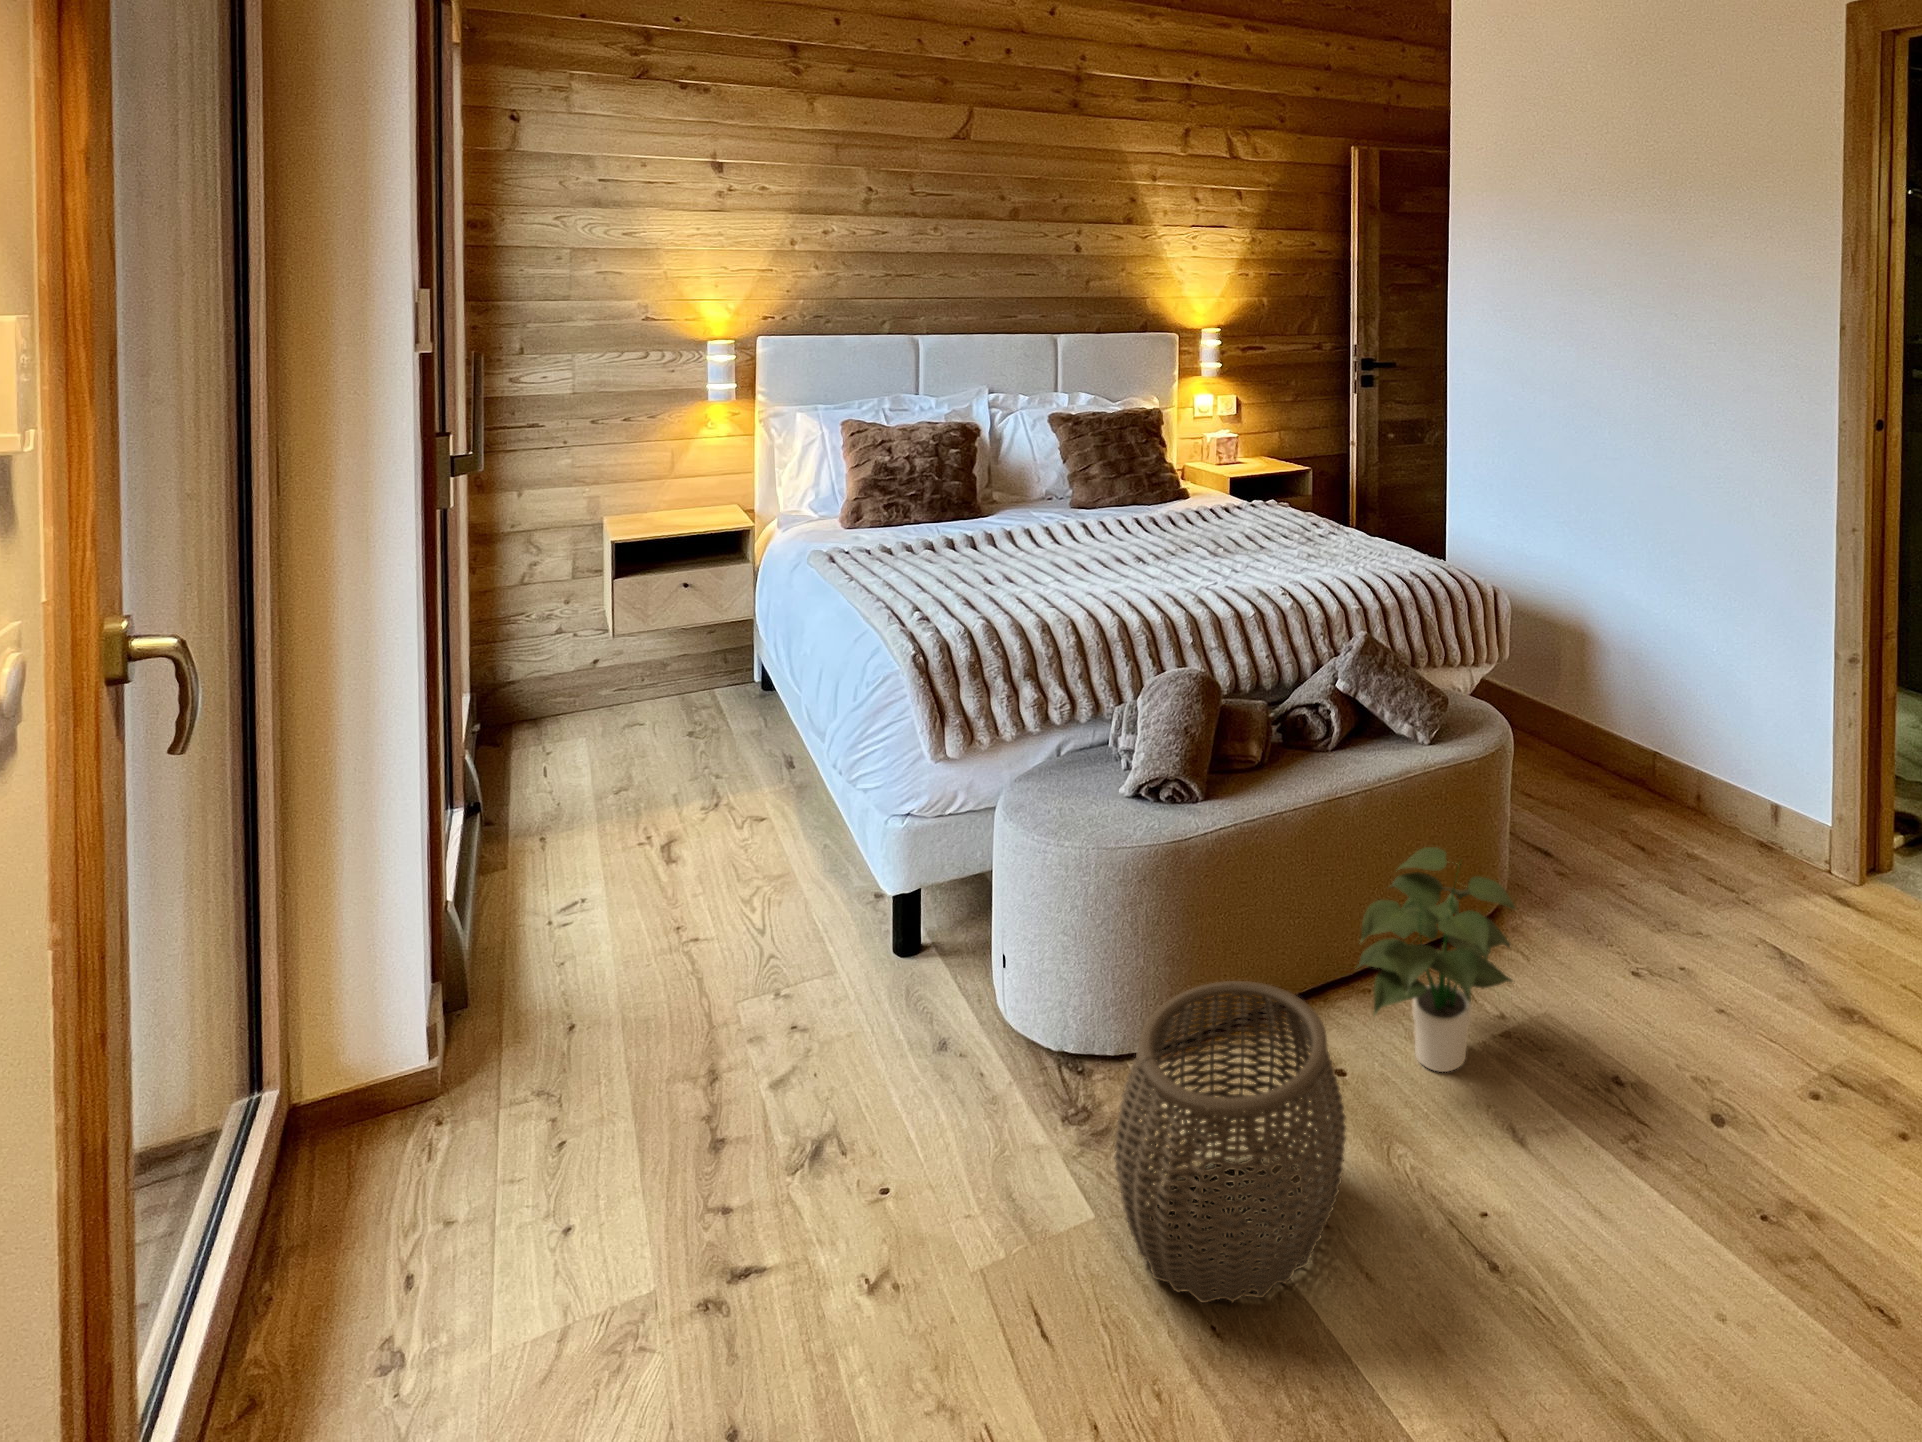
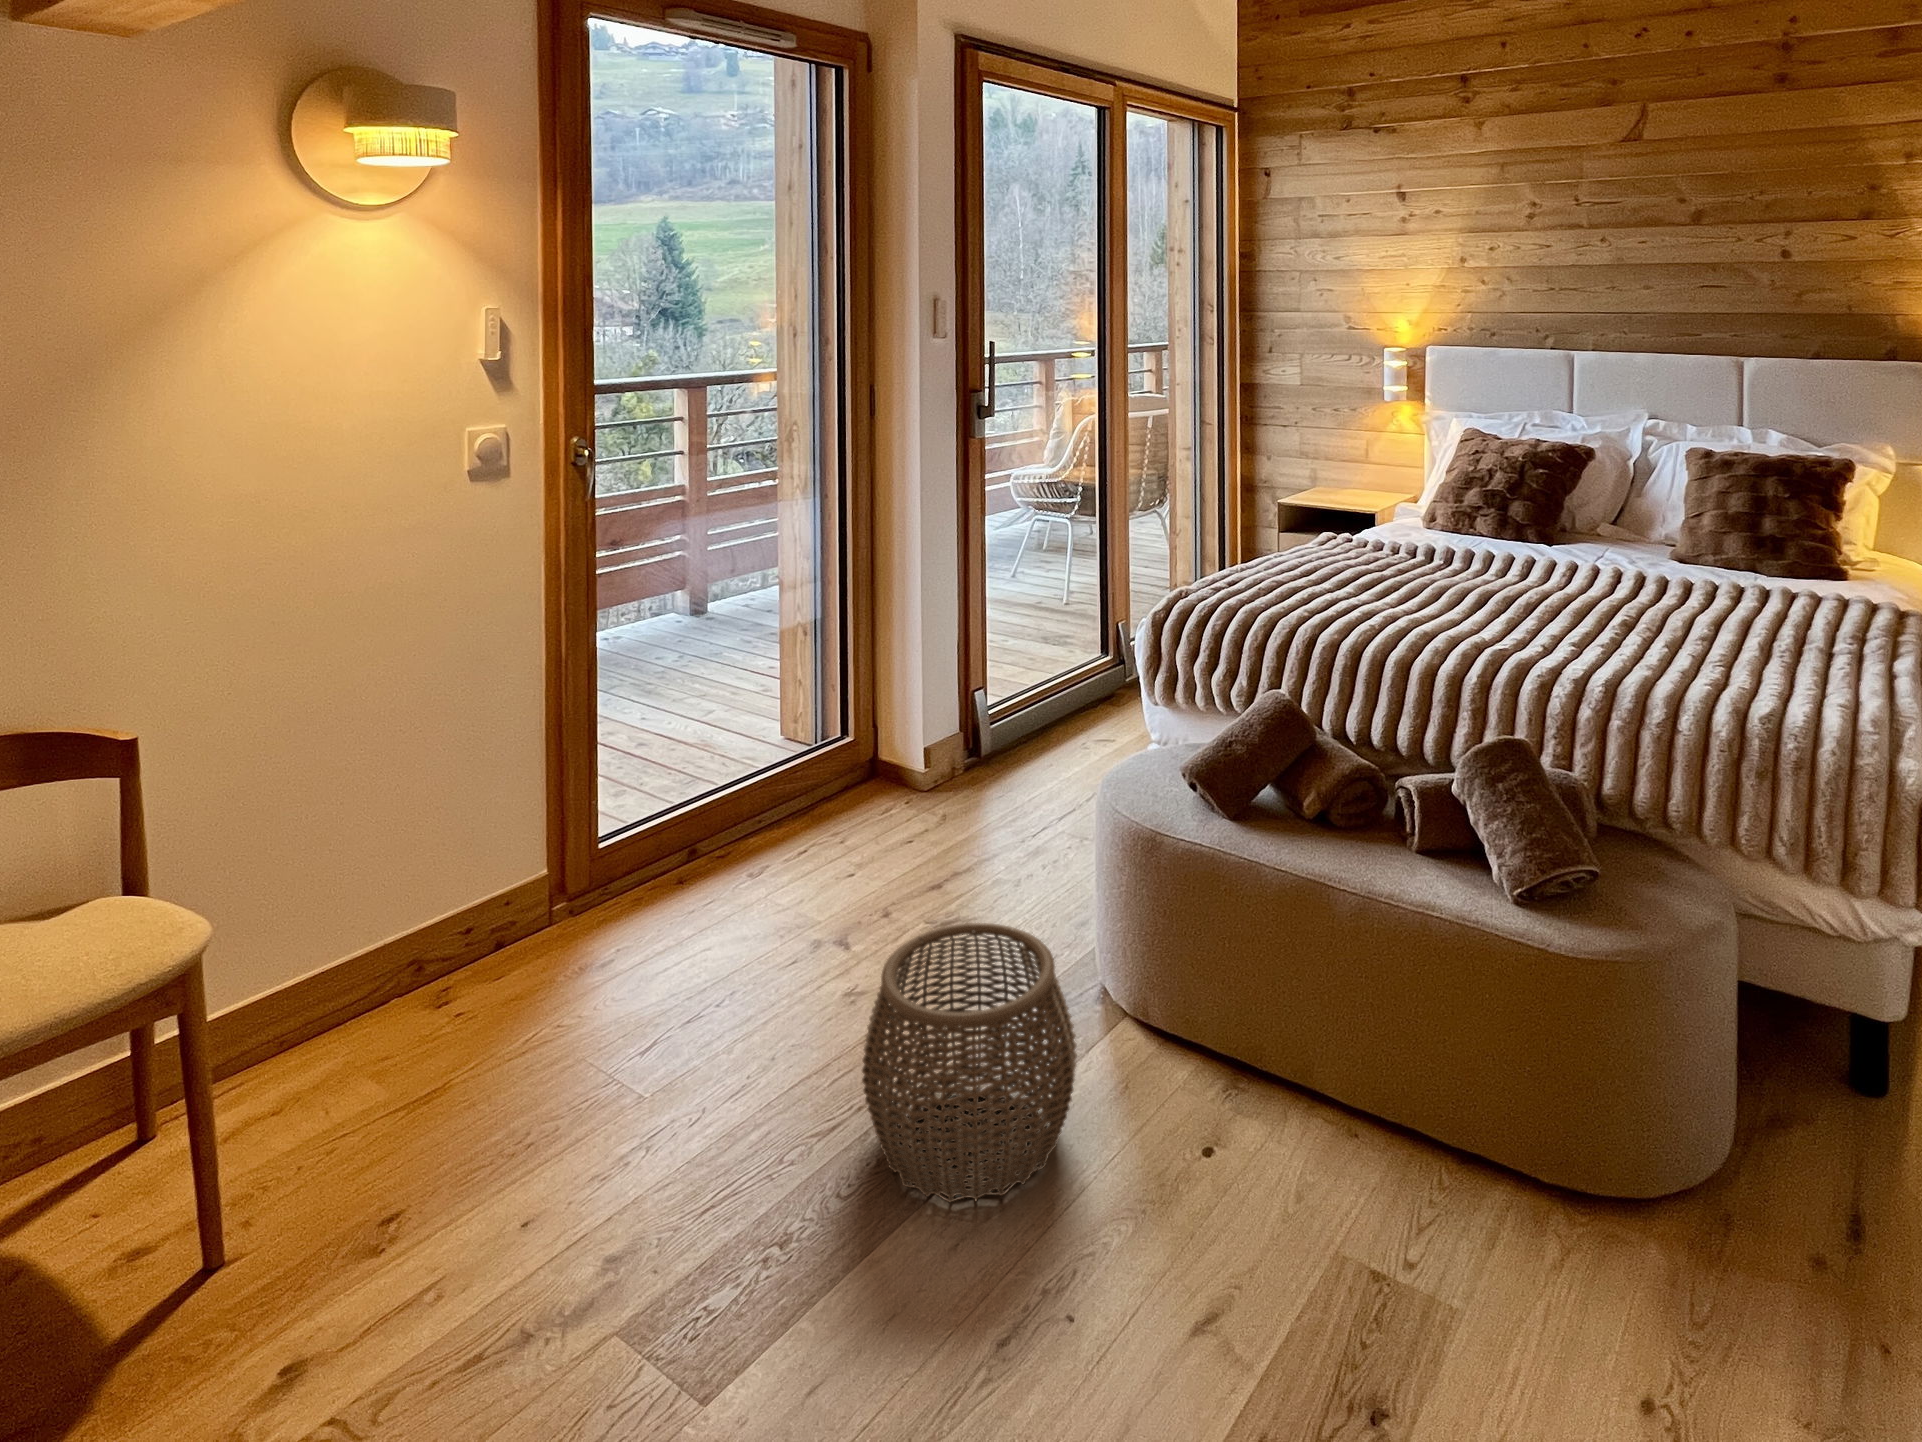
potted plant: present [1358,847,1516,1072] -> none [1179,976,1411,1247]

